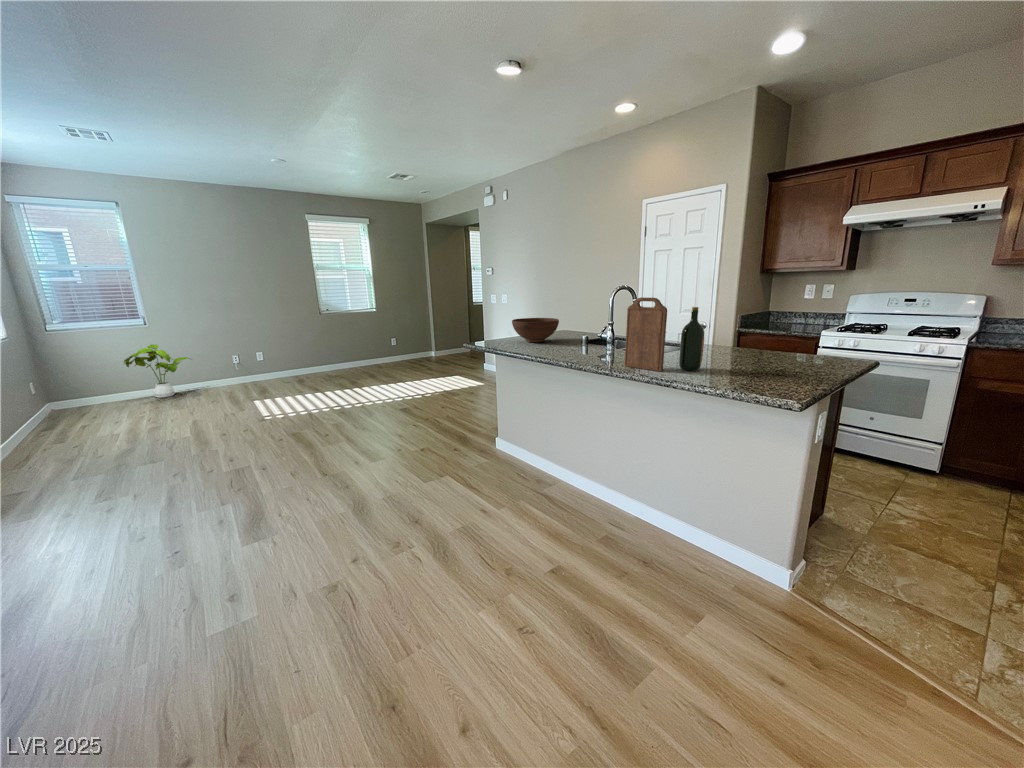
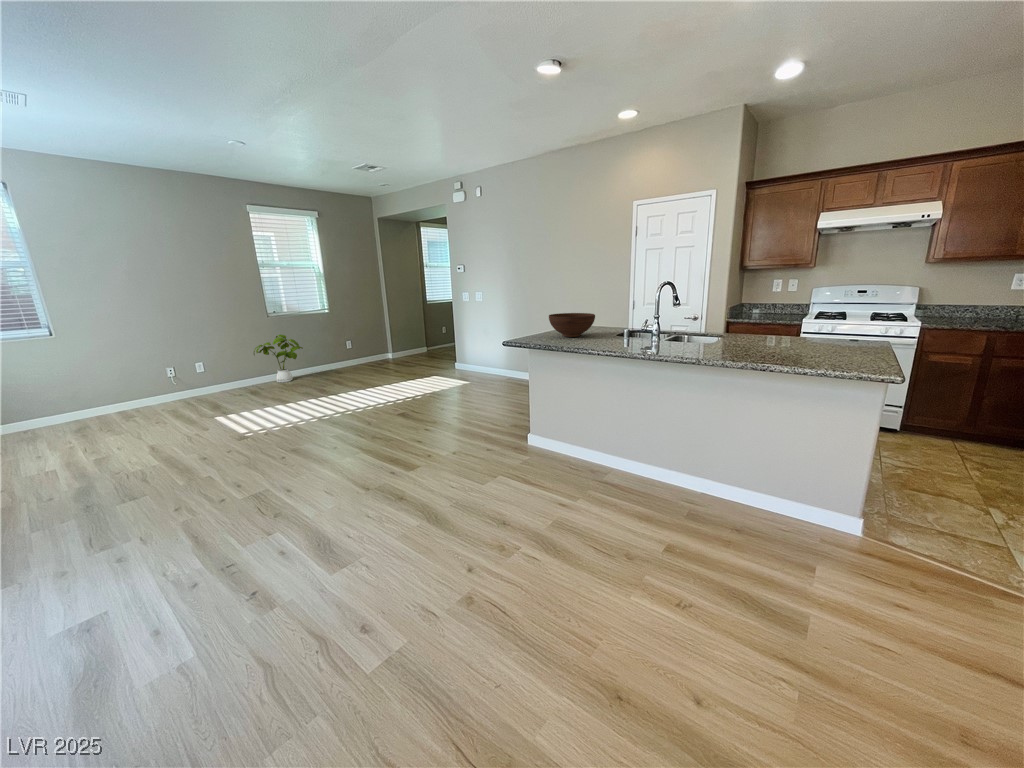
cutting board: present [625,297,667,371] -> none [703,289,752,357]
wine bottle: present [679,307,704,371] -> none [753,297,779,355]
house plant: present [124,344,190,398] -> present [254,335,303,383]

